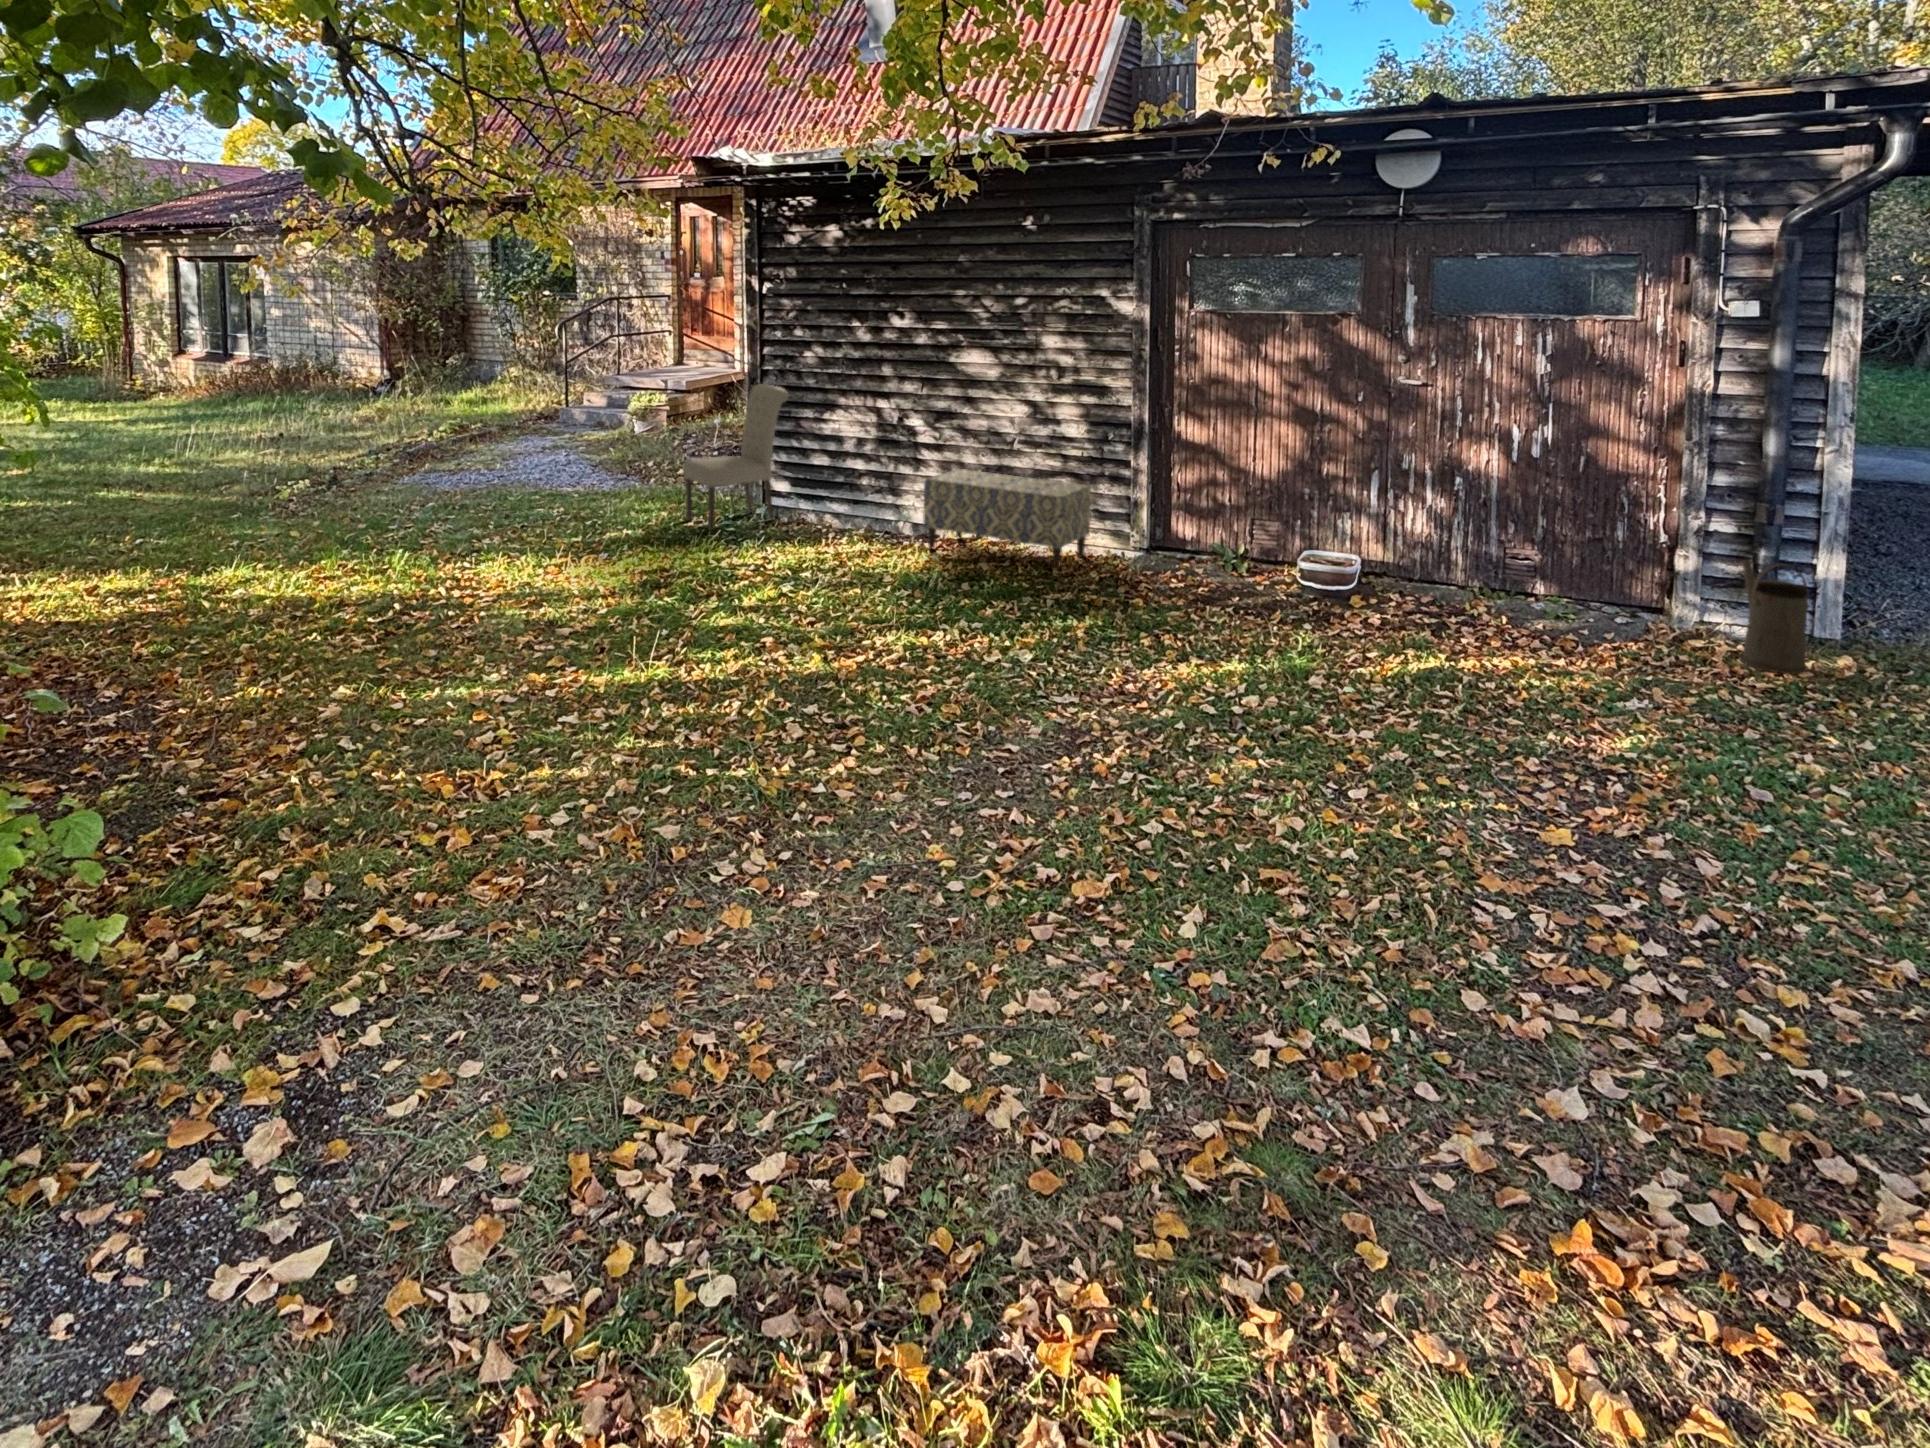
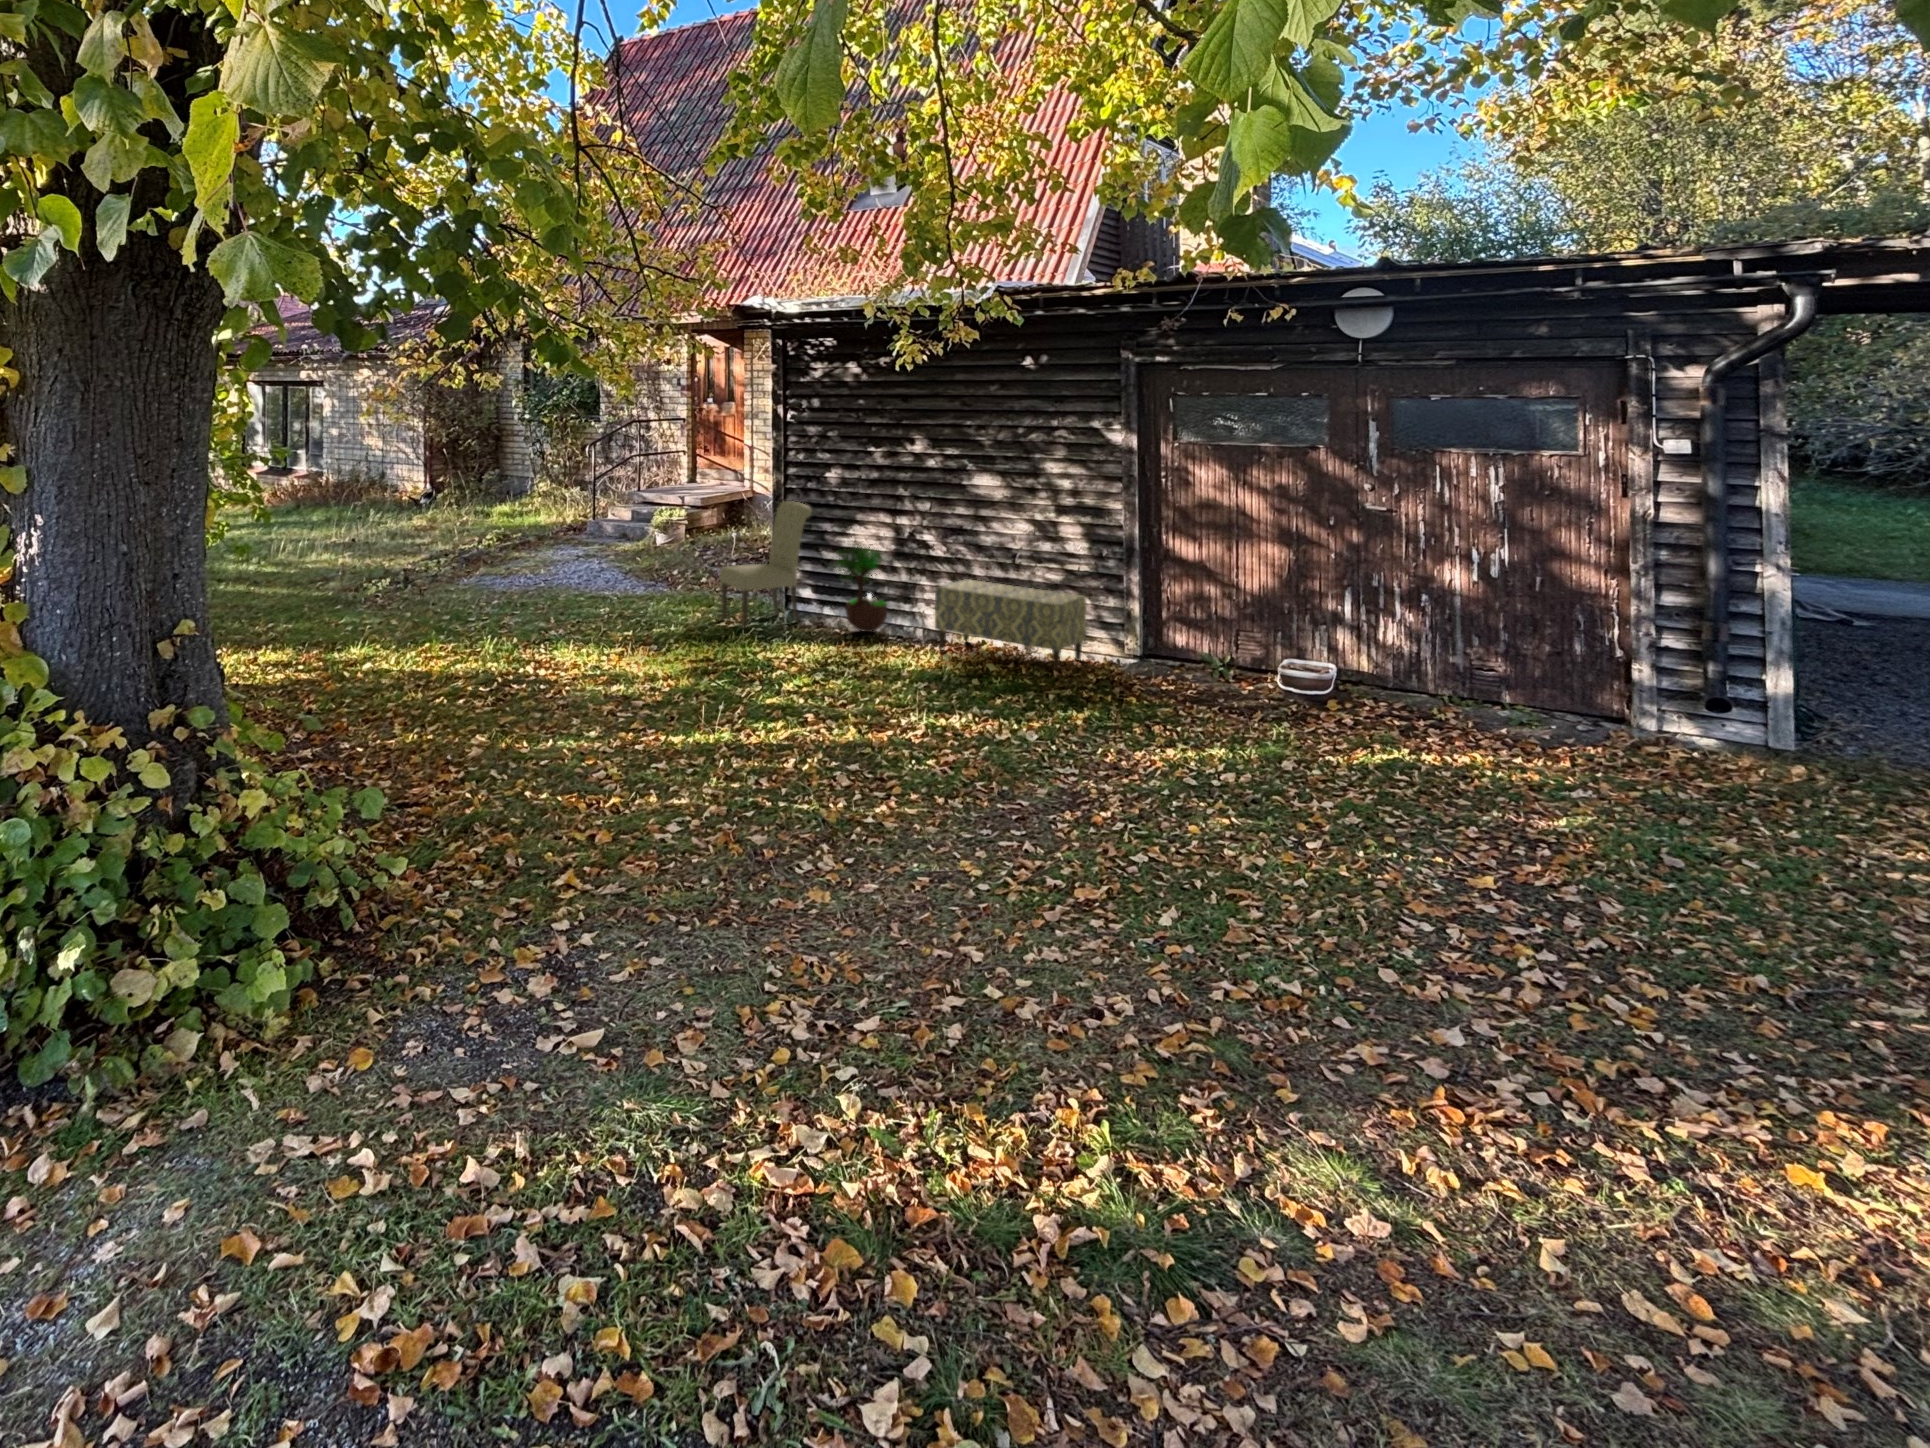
potted tree: none [806,421,873,530] -> present [833,544,888,632]
watering can: present [1740,560,1809,674] -> none [1691,673,1755,777]

